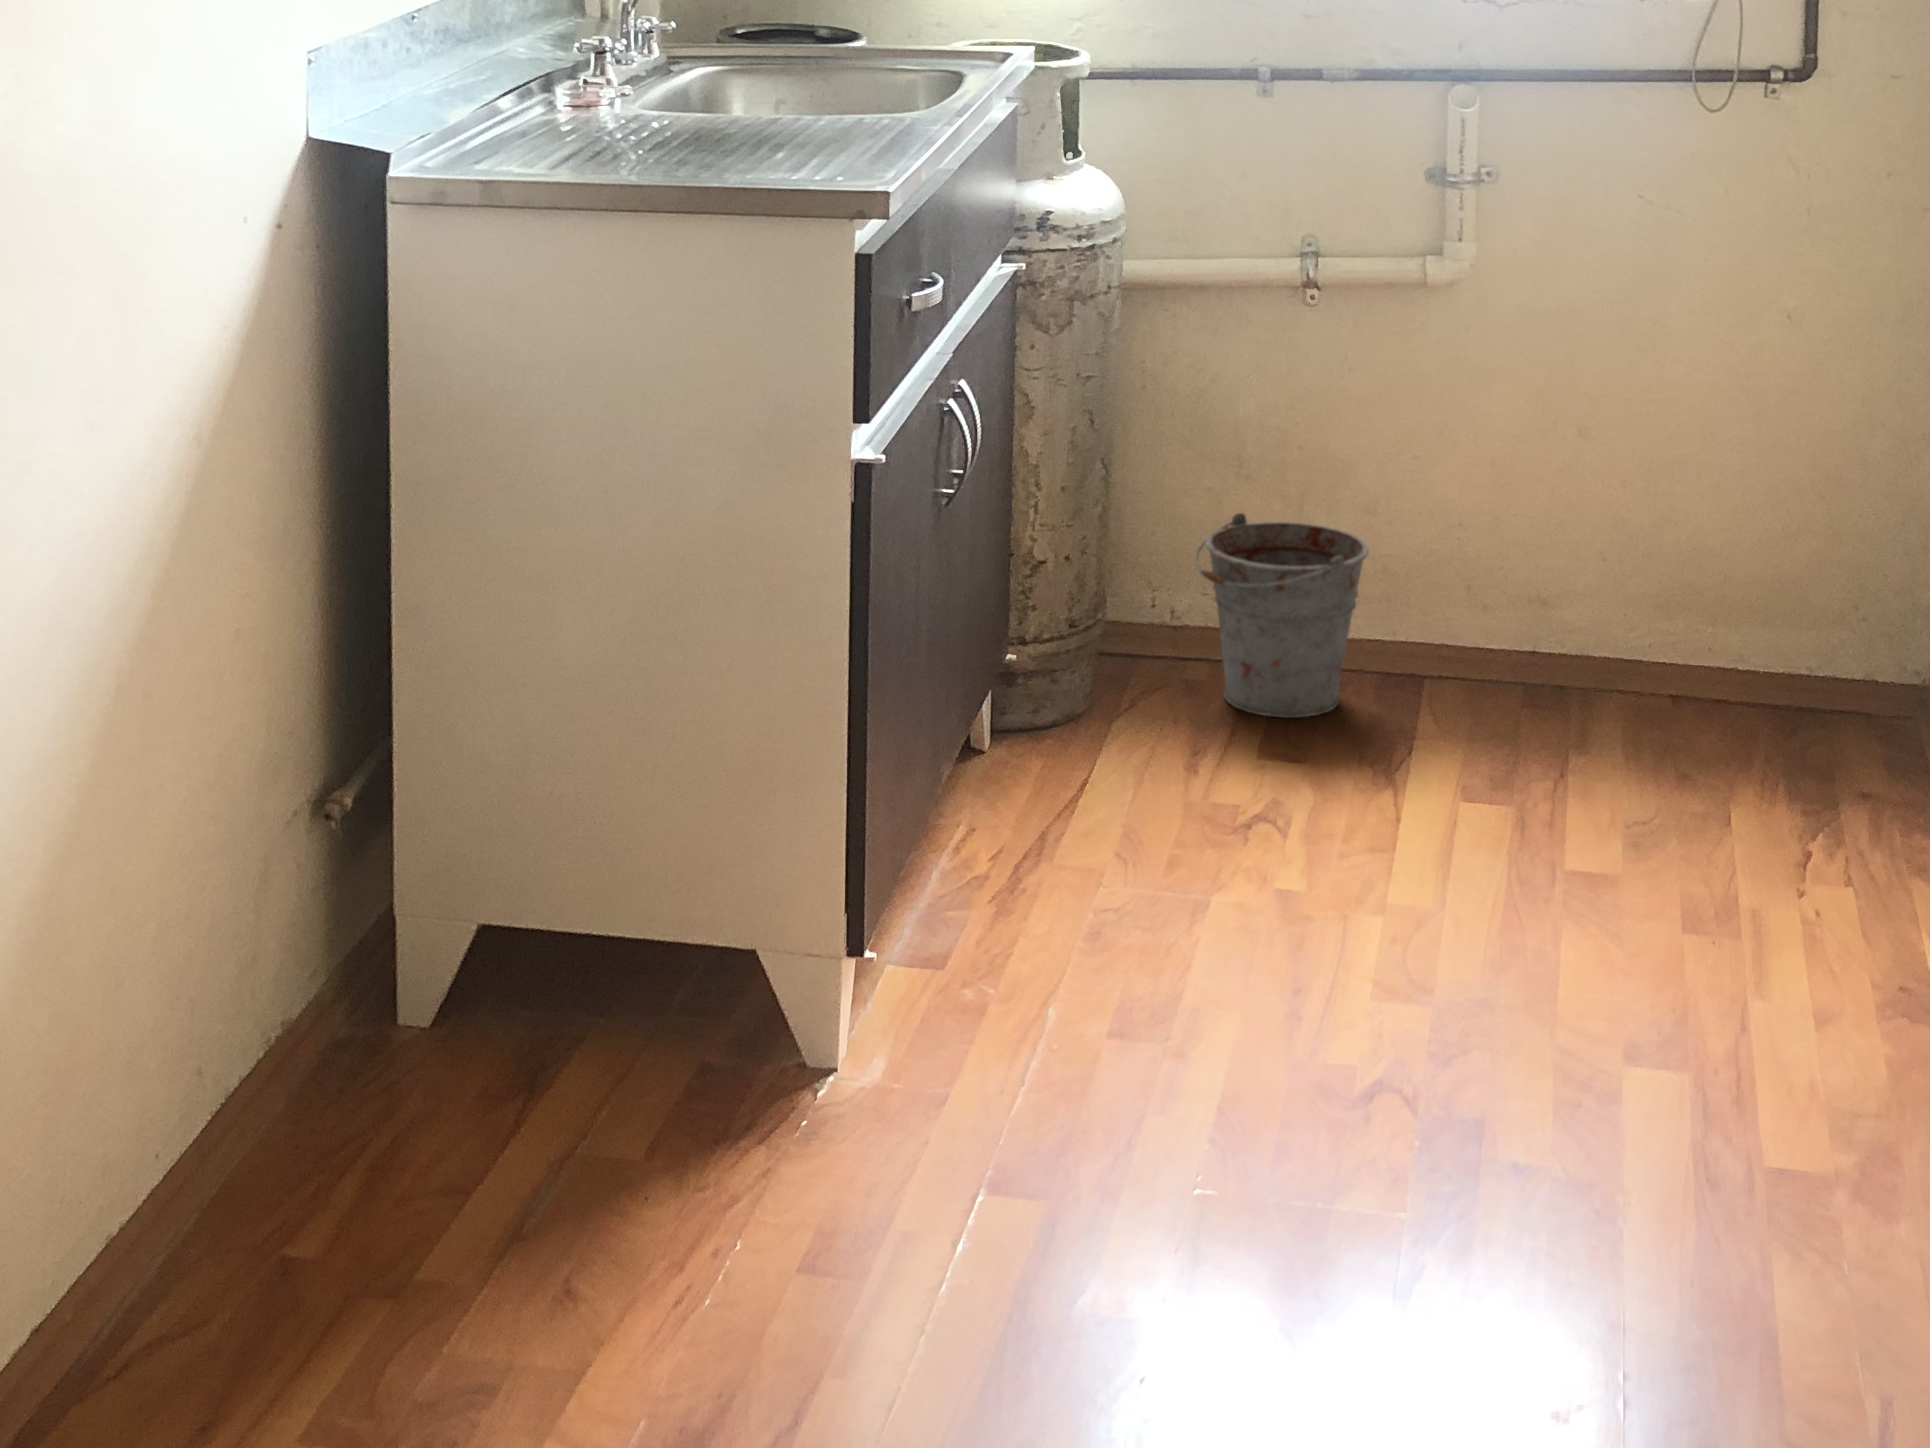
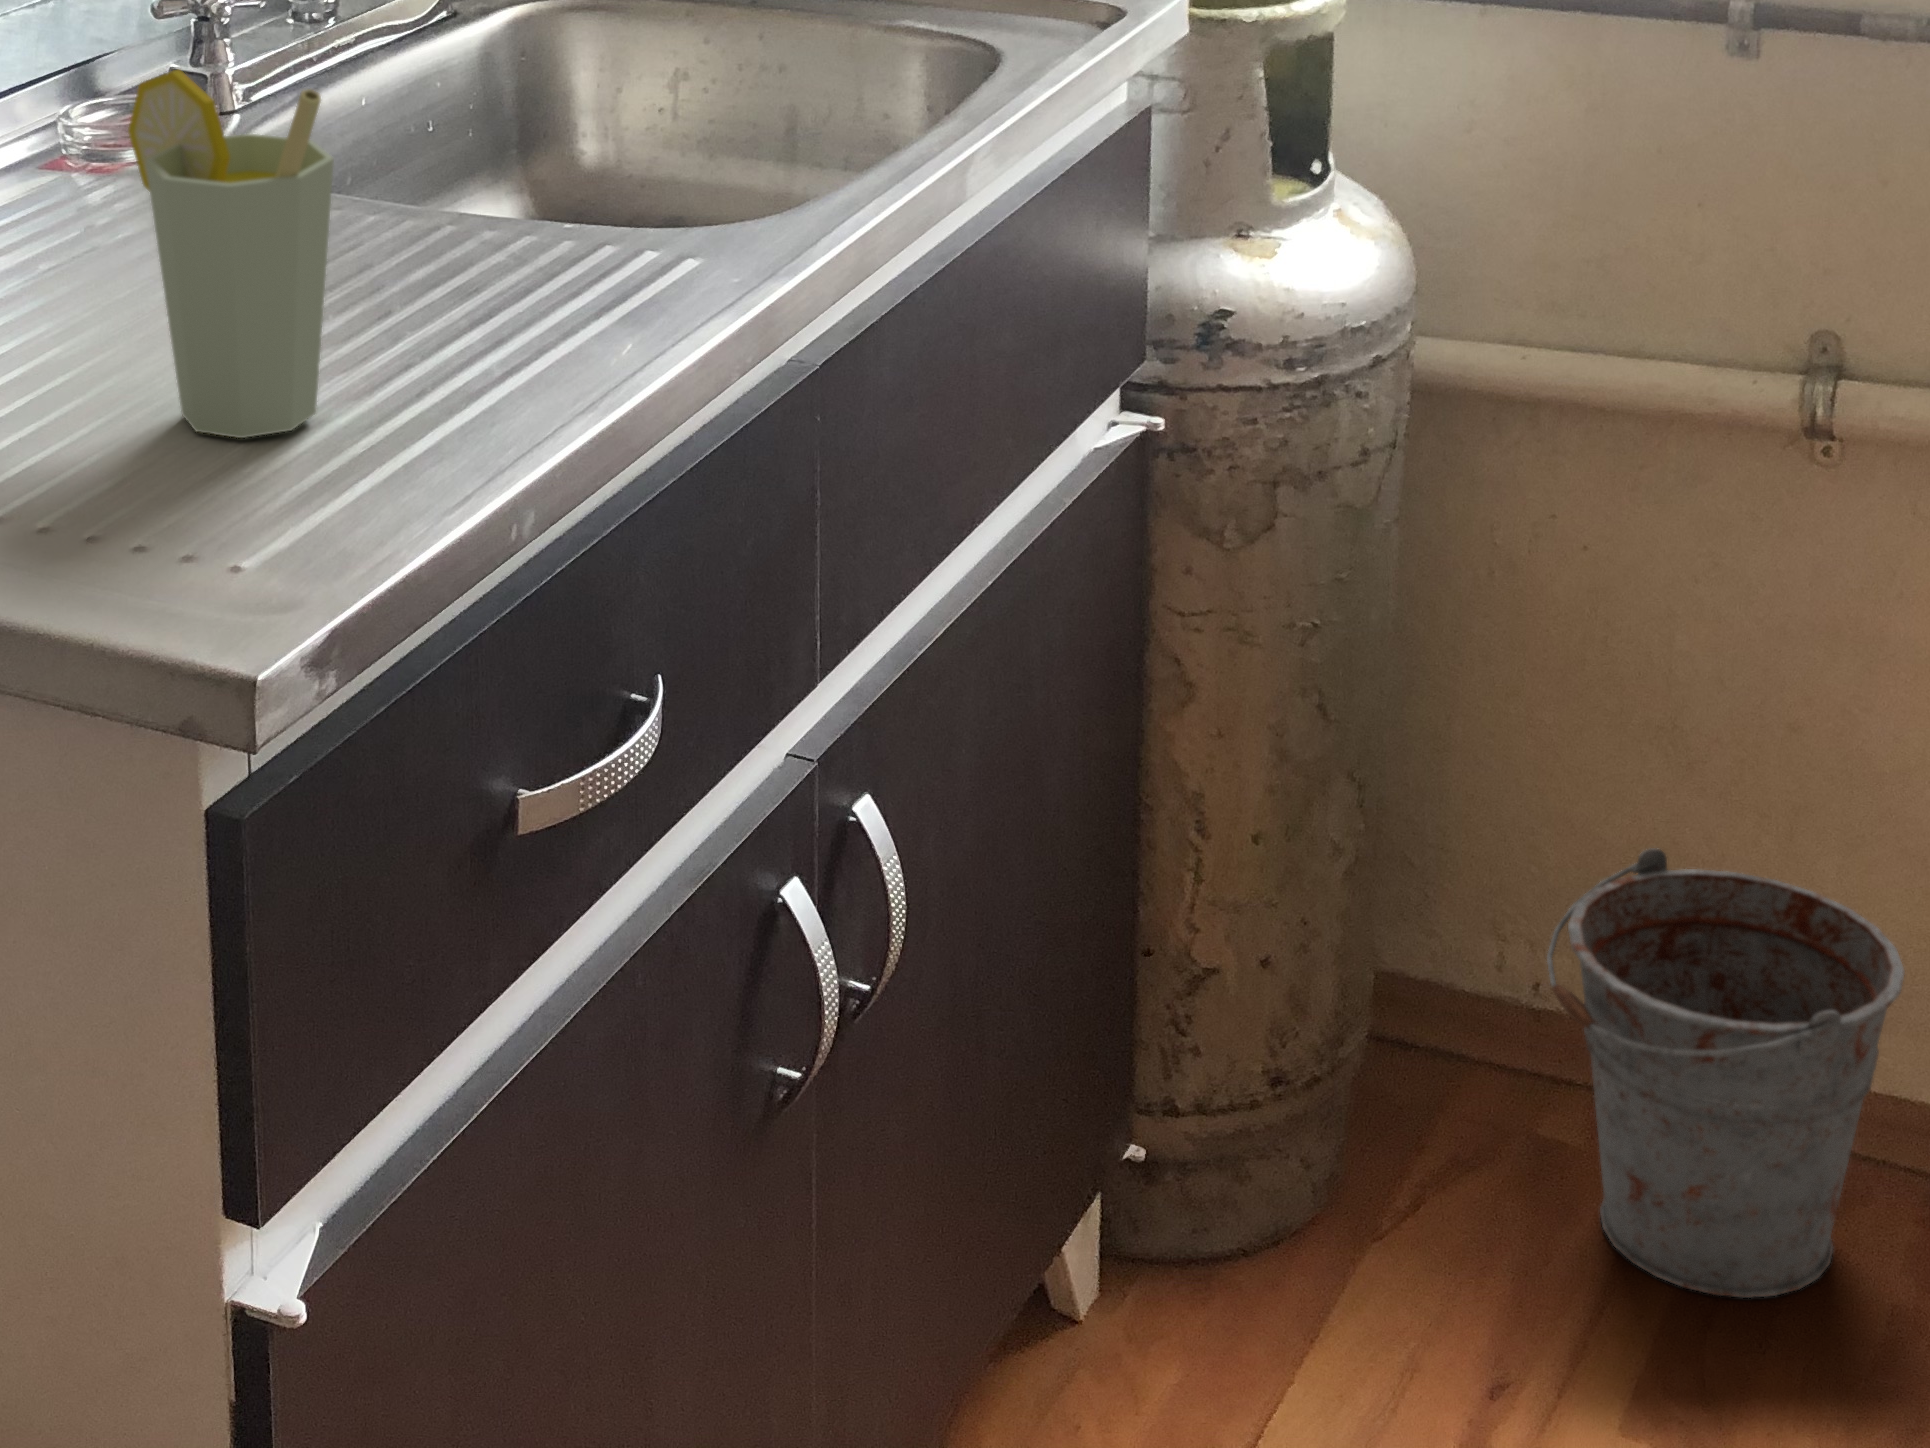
cup: none [704,16,812,167] -> present [128,70,334,438]

